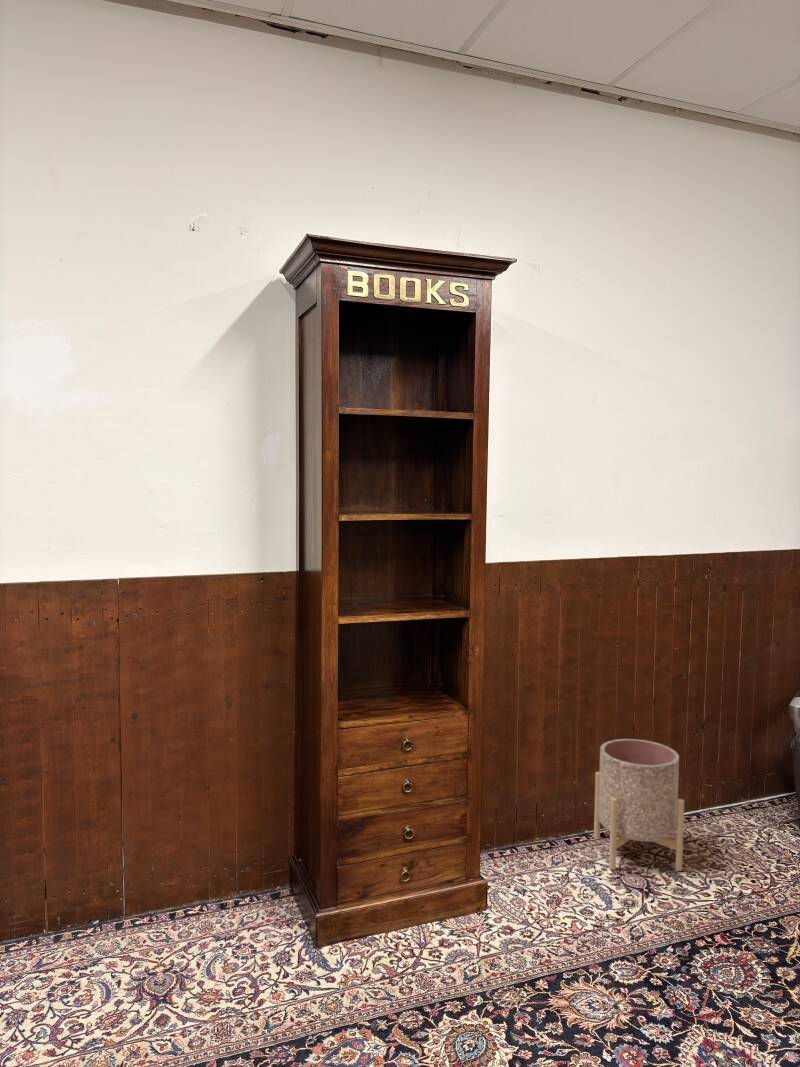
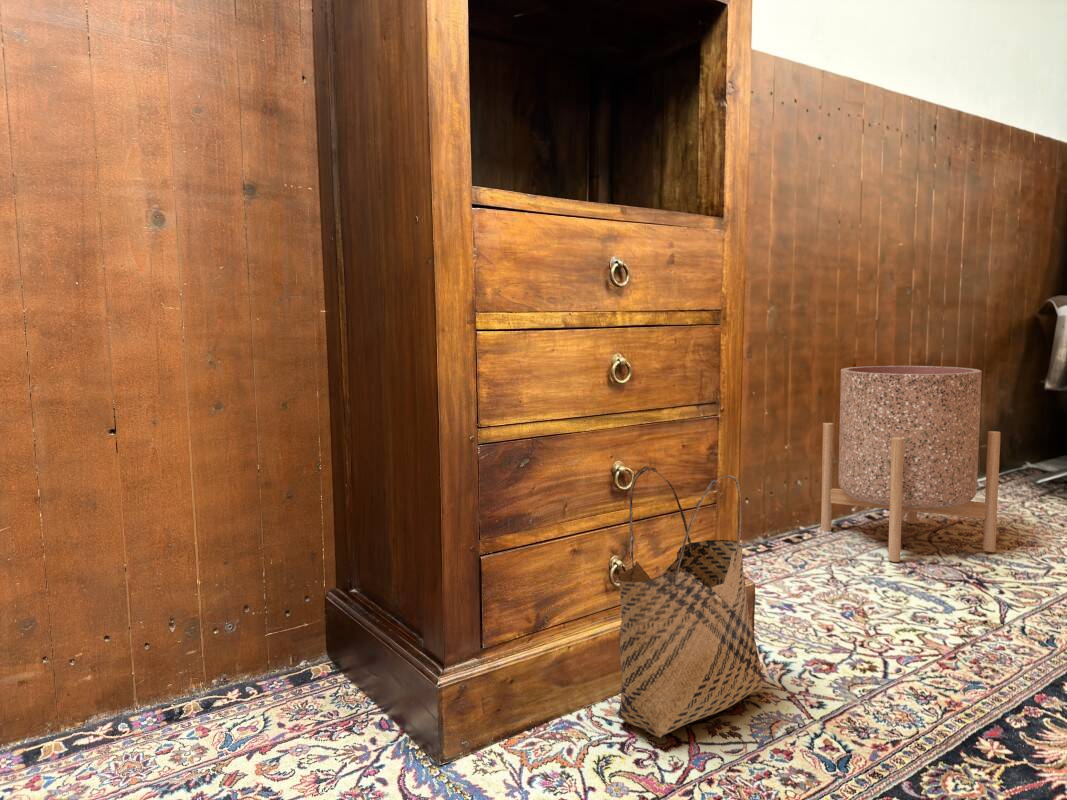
woven basket: none [392,830,464,953] -> present [617,467,762,738]

